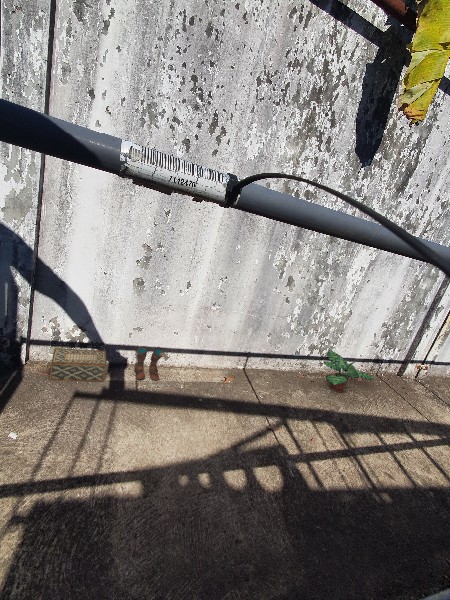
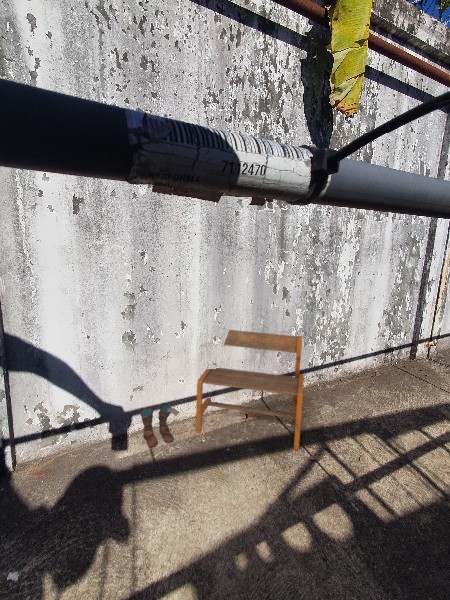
bench: none [179,295,294,418] -> present [196,330,304,450]
woven basket: present [50,348,107,381] -> none [46,425,113,480]
potted plant: present [324,350,375,392] -> none [339,353,397,395]

